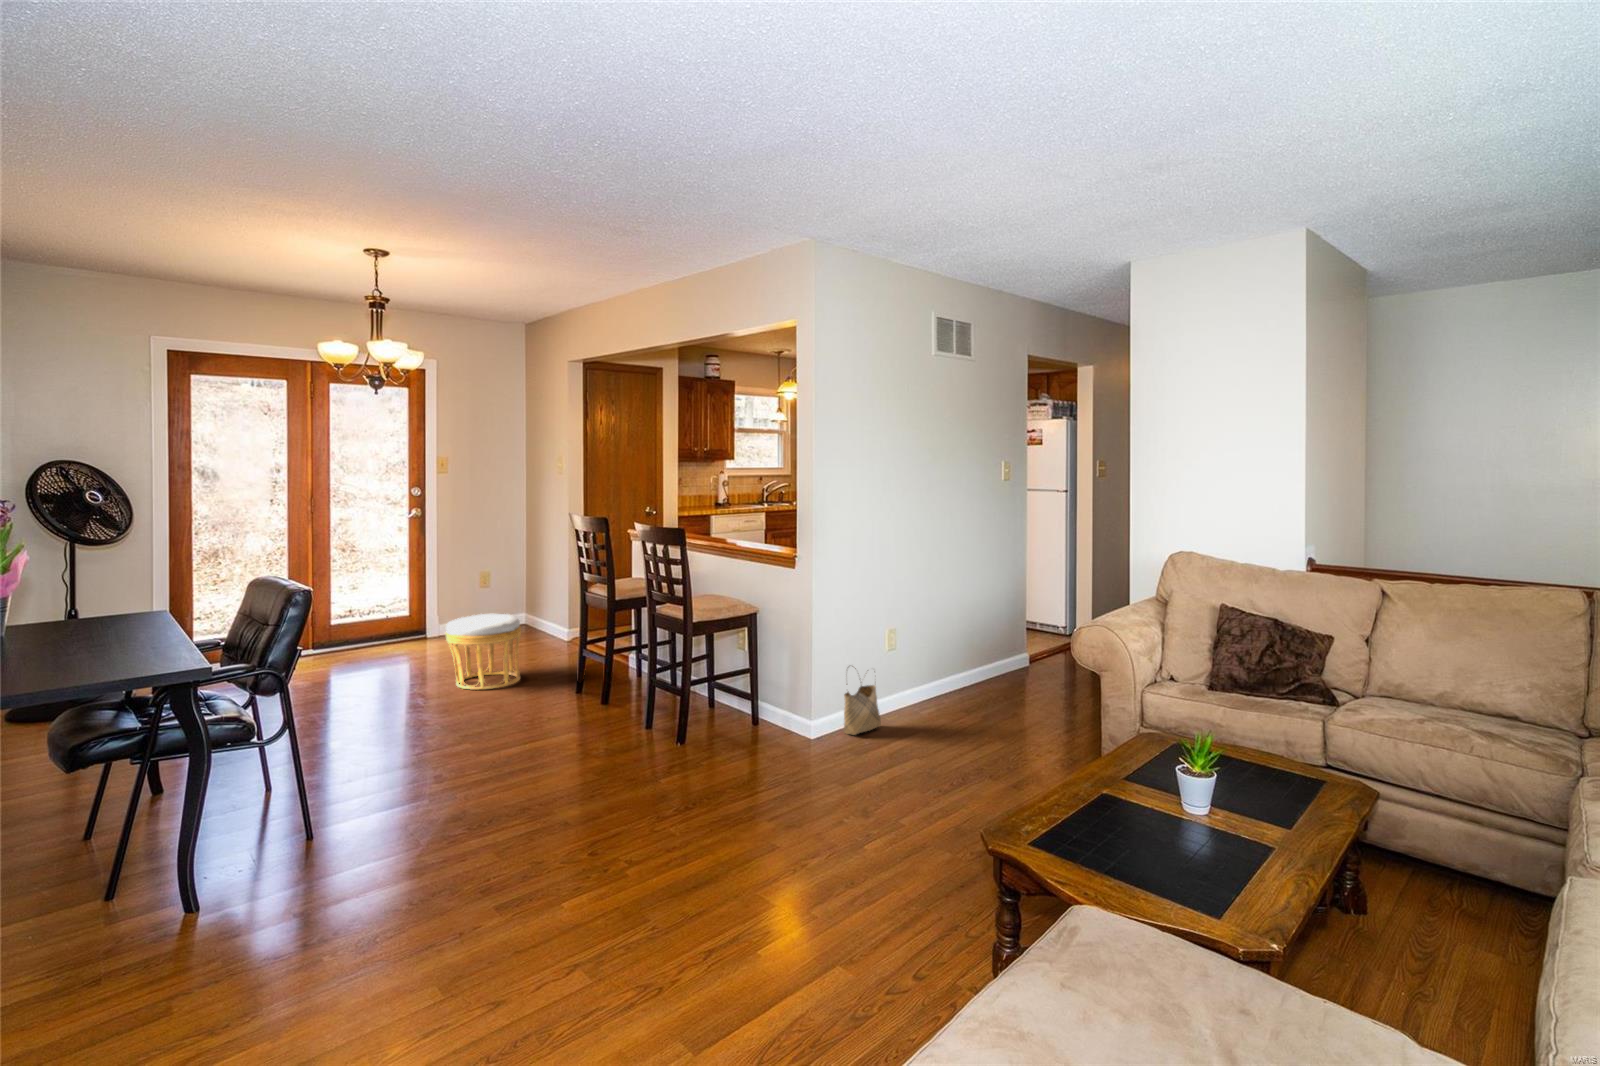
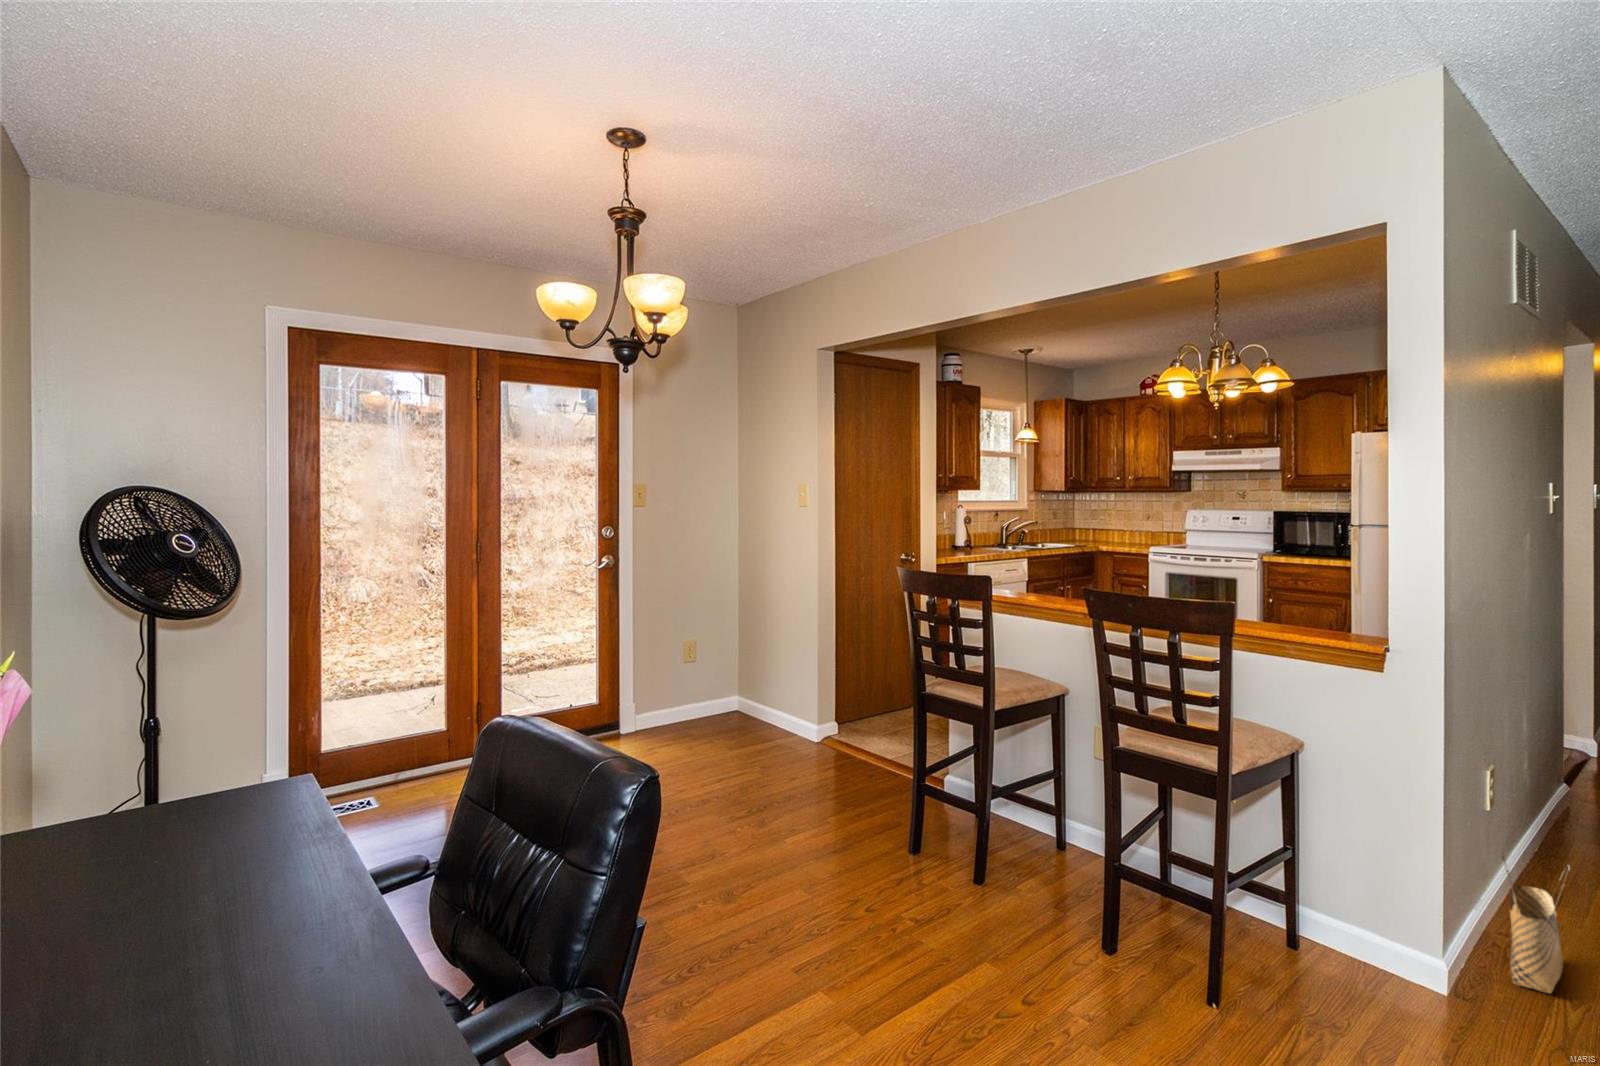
ottoman: present [446,614,521,690] -> none [707,721,818,851]

